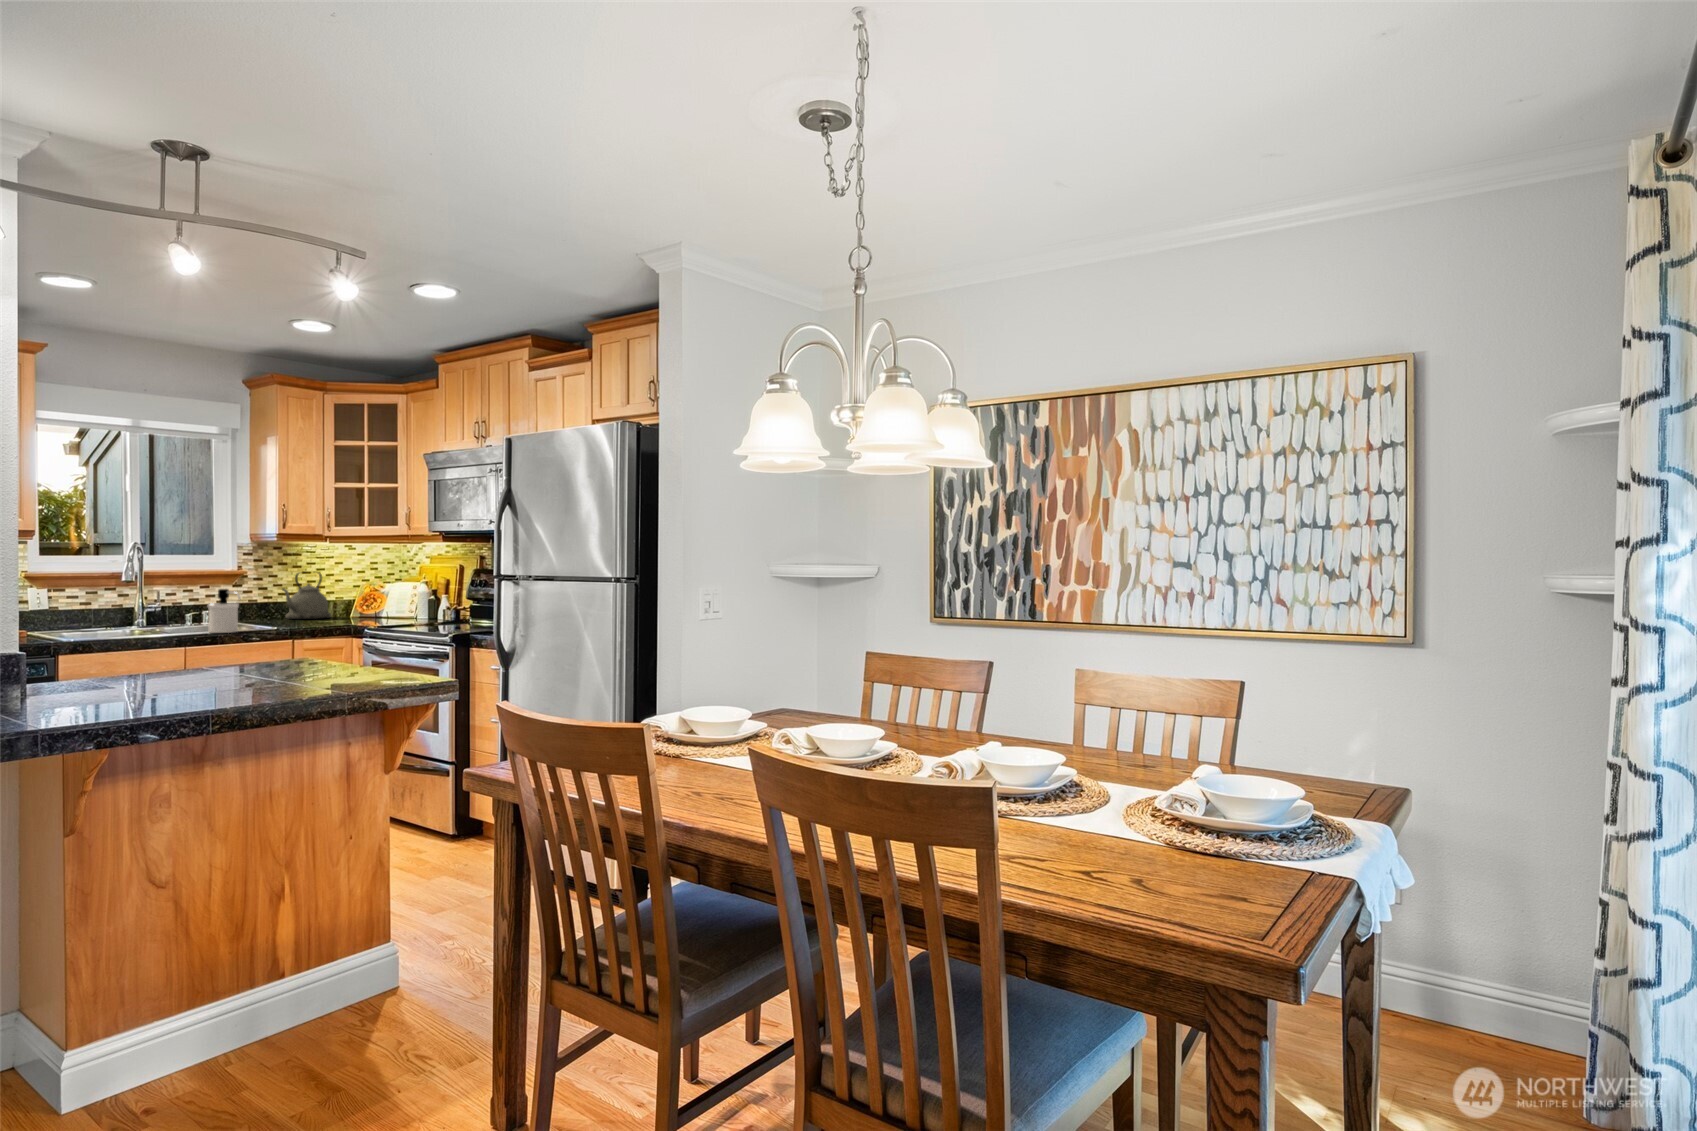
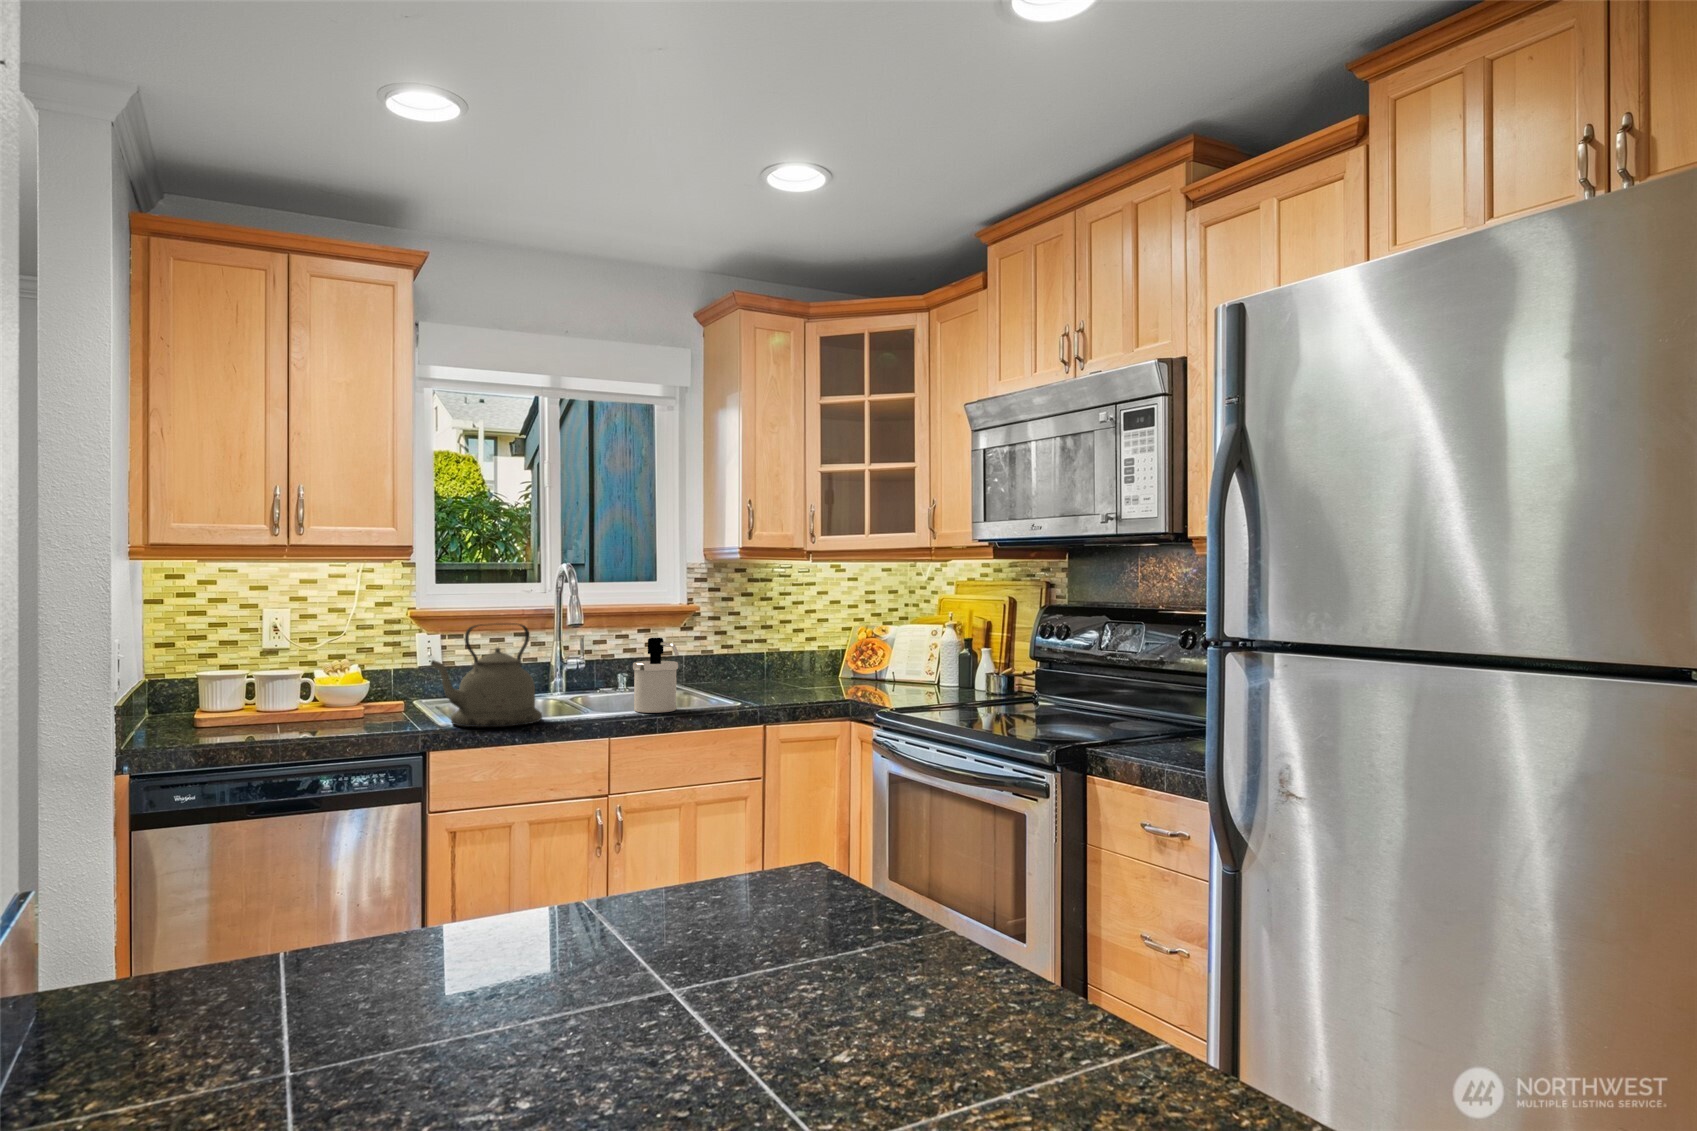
kettle: present [282,573,331,619] -> present [431,623,542,727]

